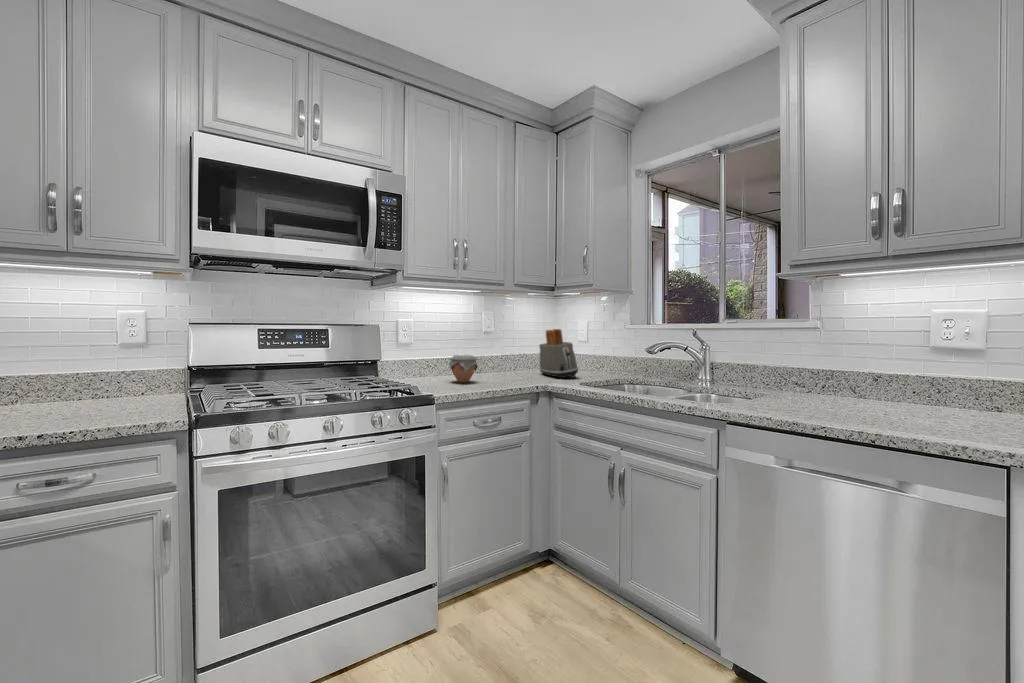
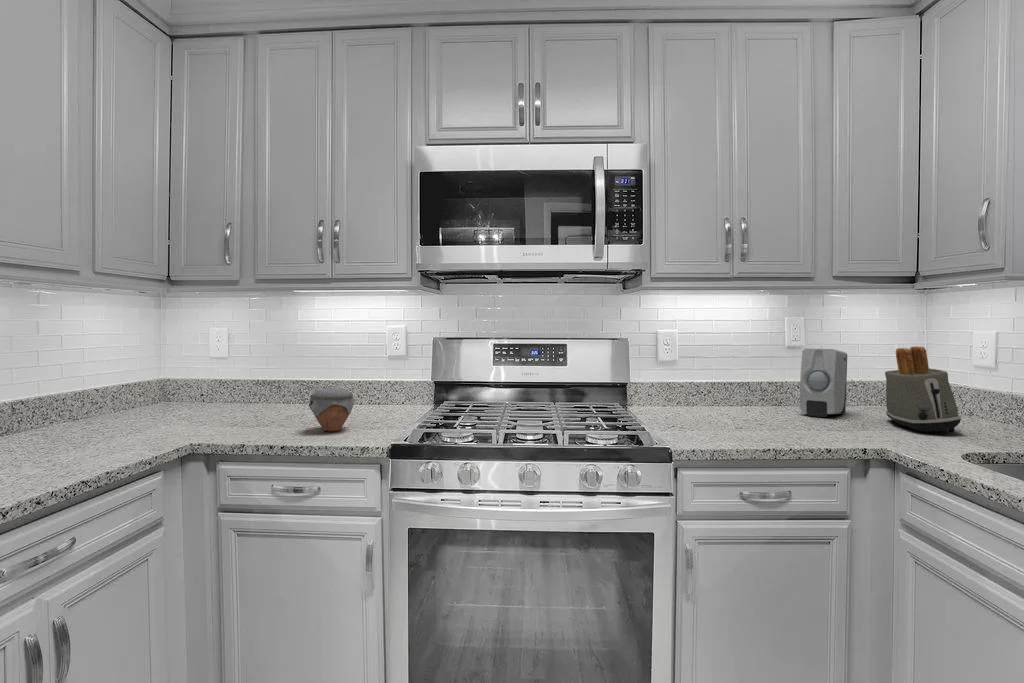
soap dispenser: none [494,331,518,374] -> present [800,349,847,417]
jar: present [449,355,478,383] -> present [309,388,355,431]

